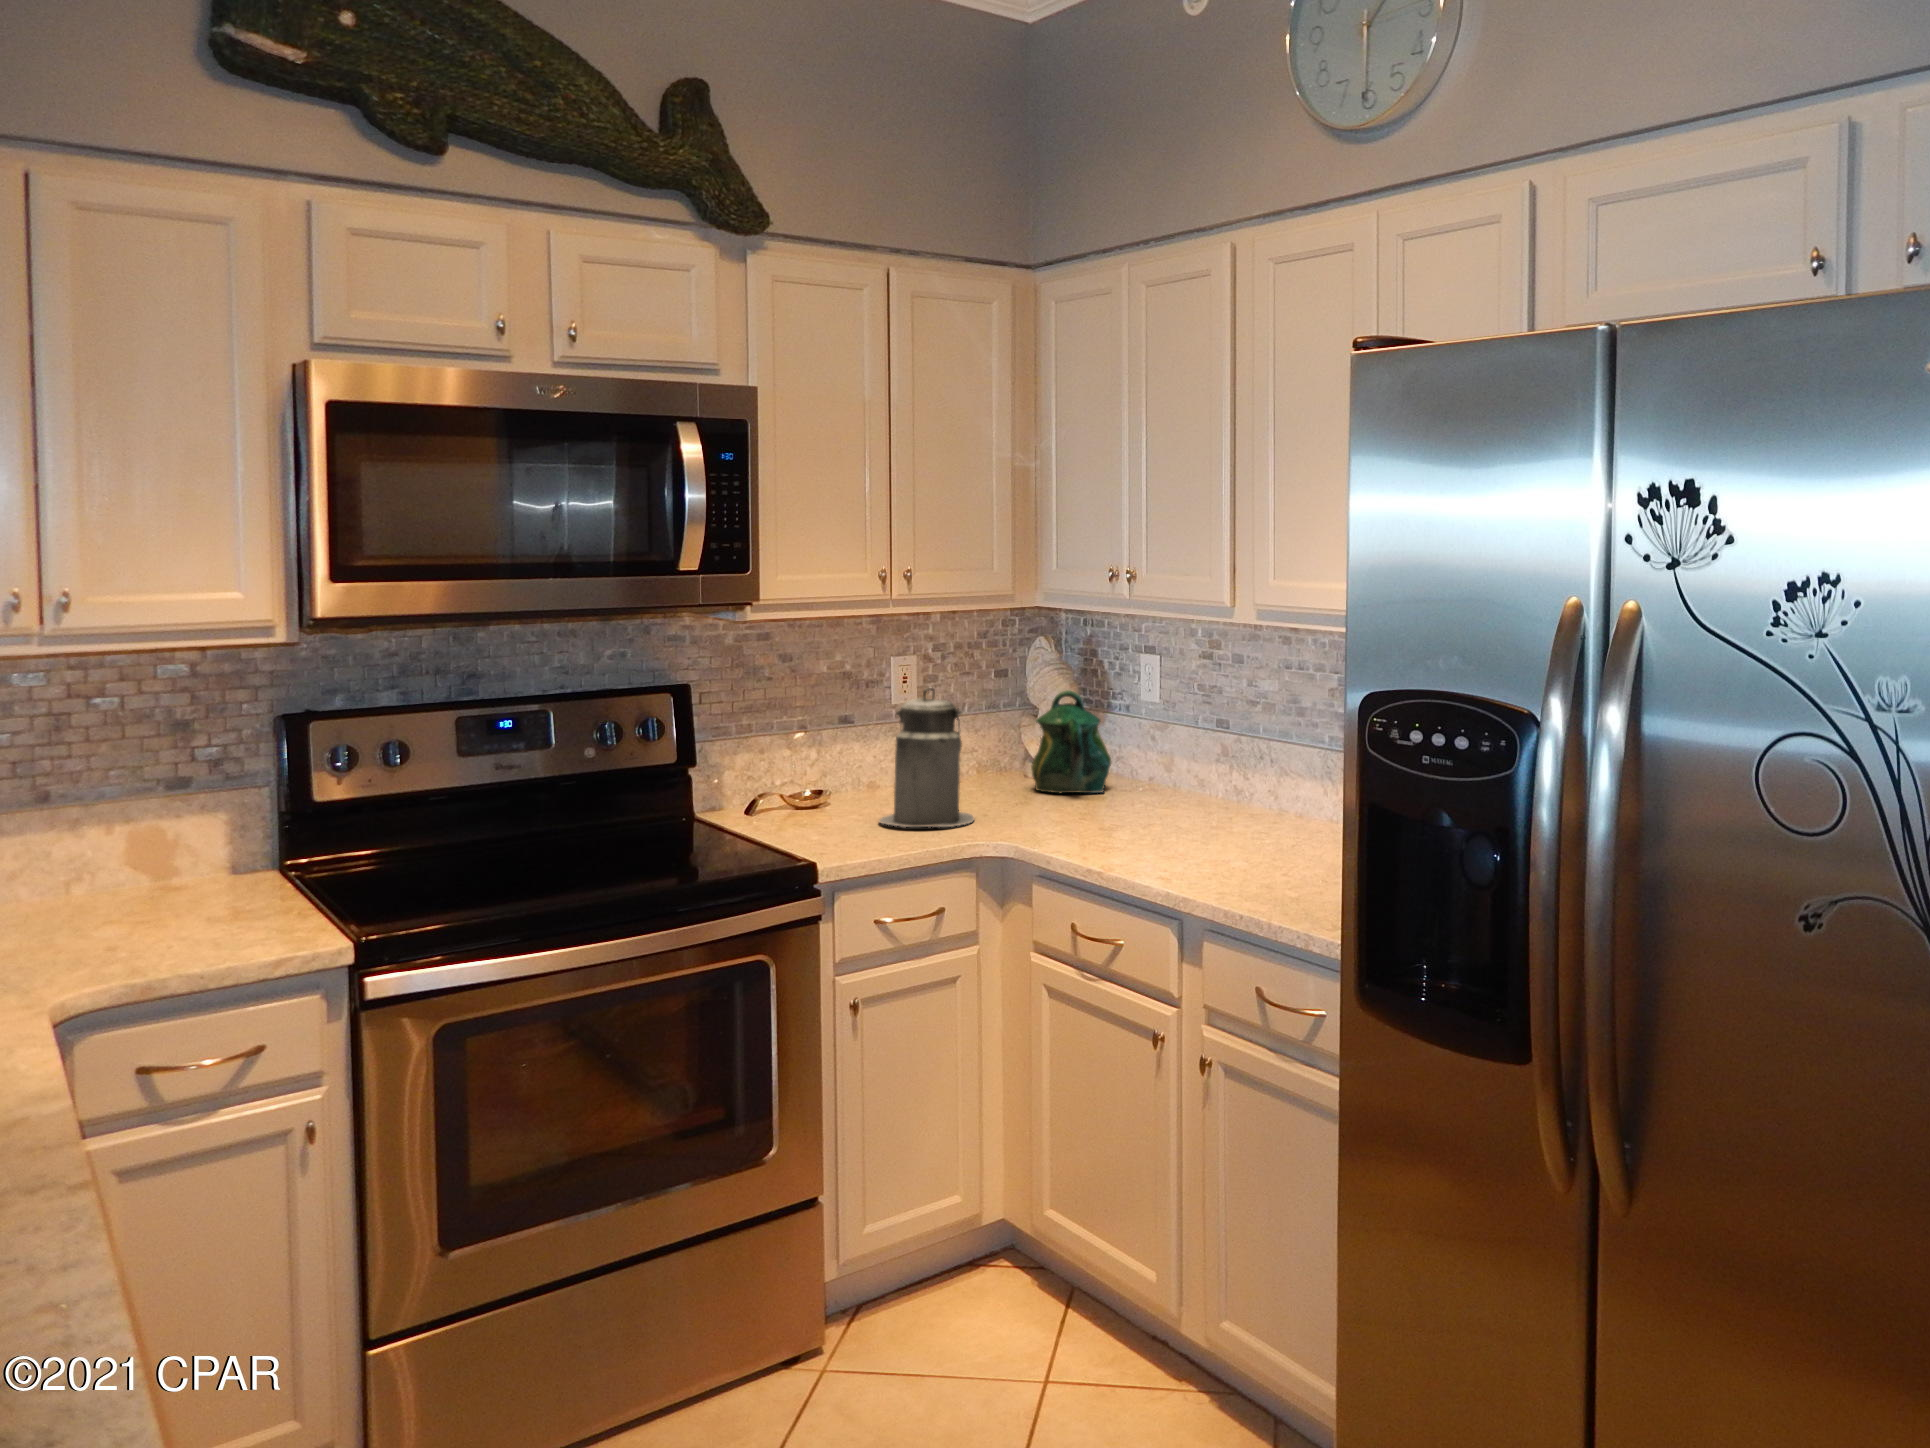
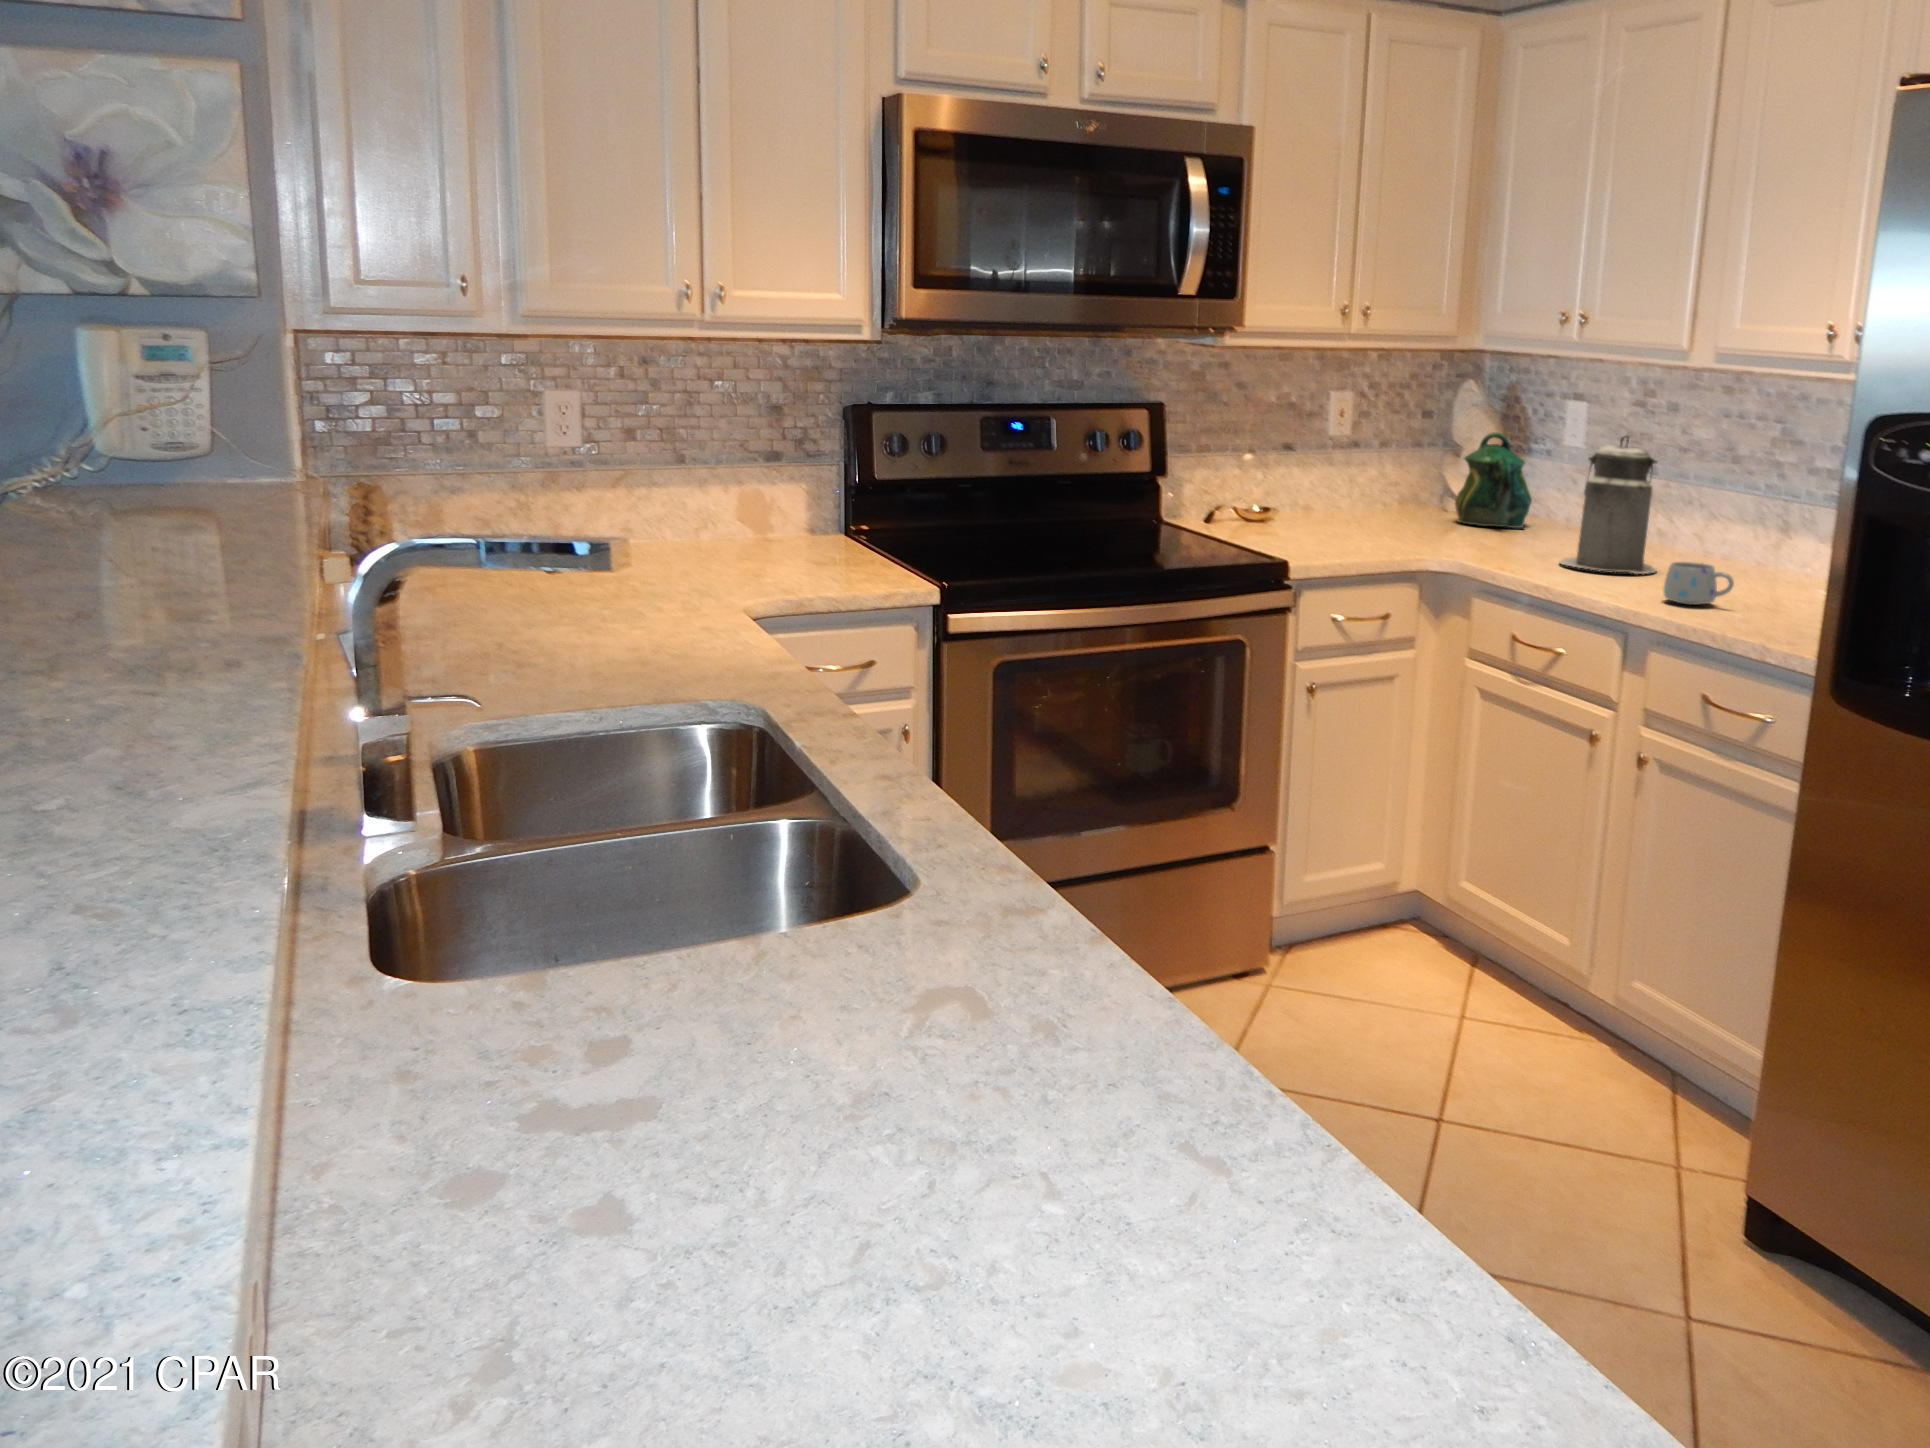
canister: present [879,688,974,827] -> present [1560,435,1657,574]
mug: none [1214,837,1284,885] -> present [1663,562,1734,605]

